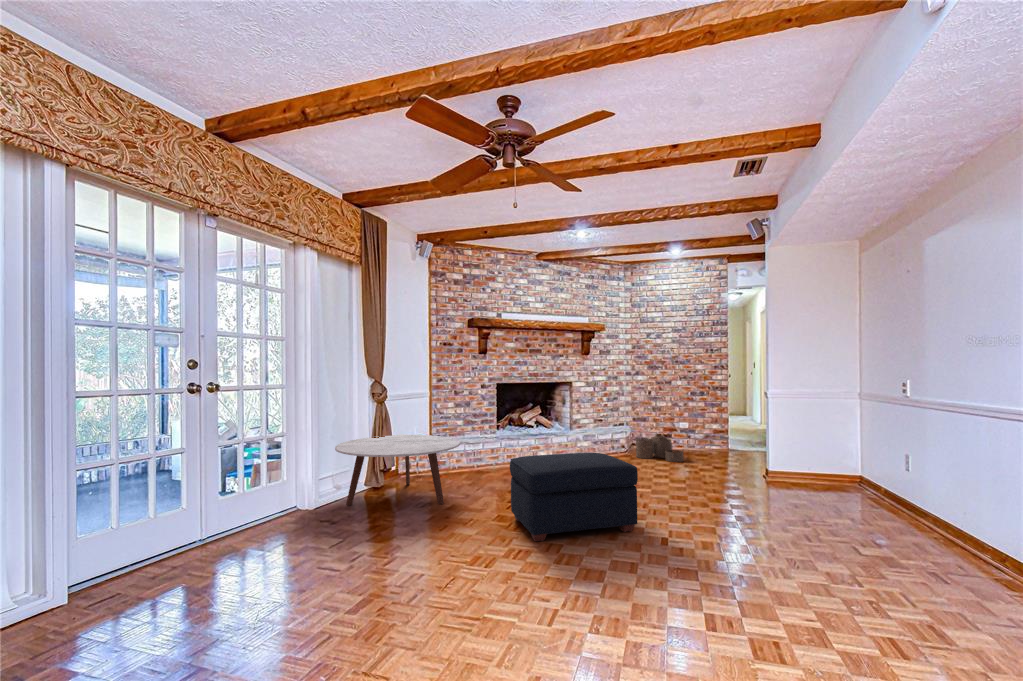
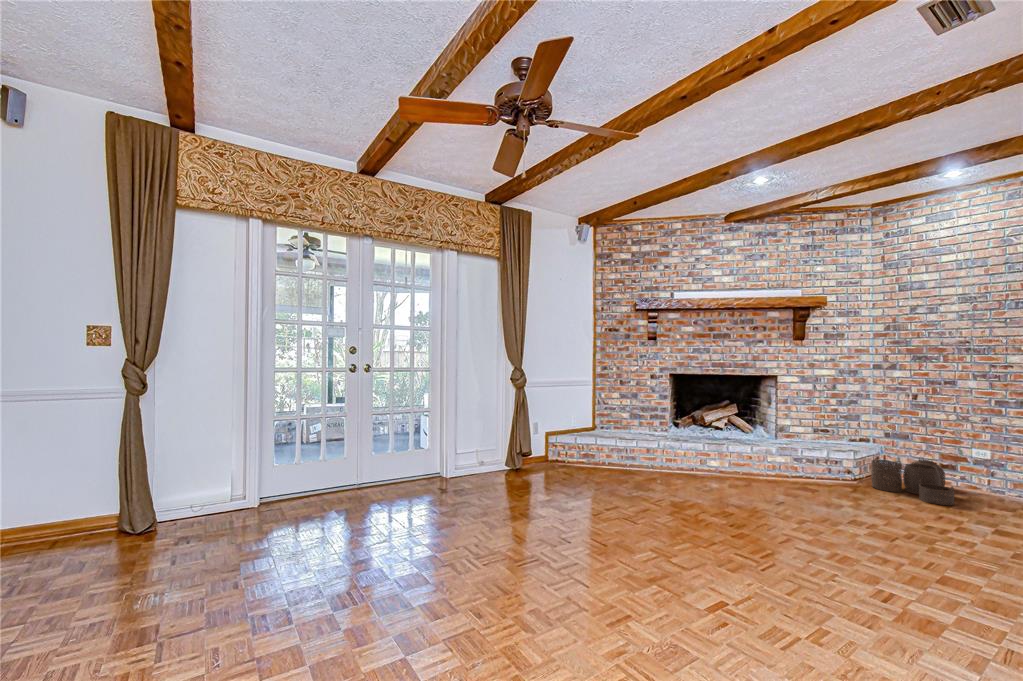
coffee table: present [335,435,460,506] -> none [461,421,580,496]
ottoman: present [510,453,638,541] -> none [573,459,721,575]

